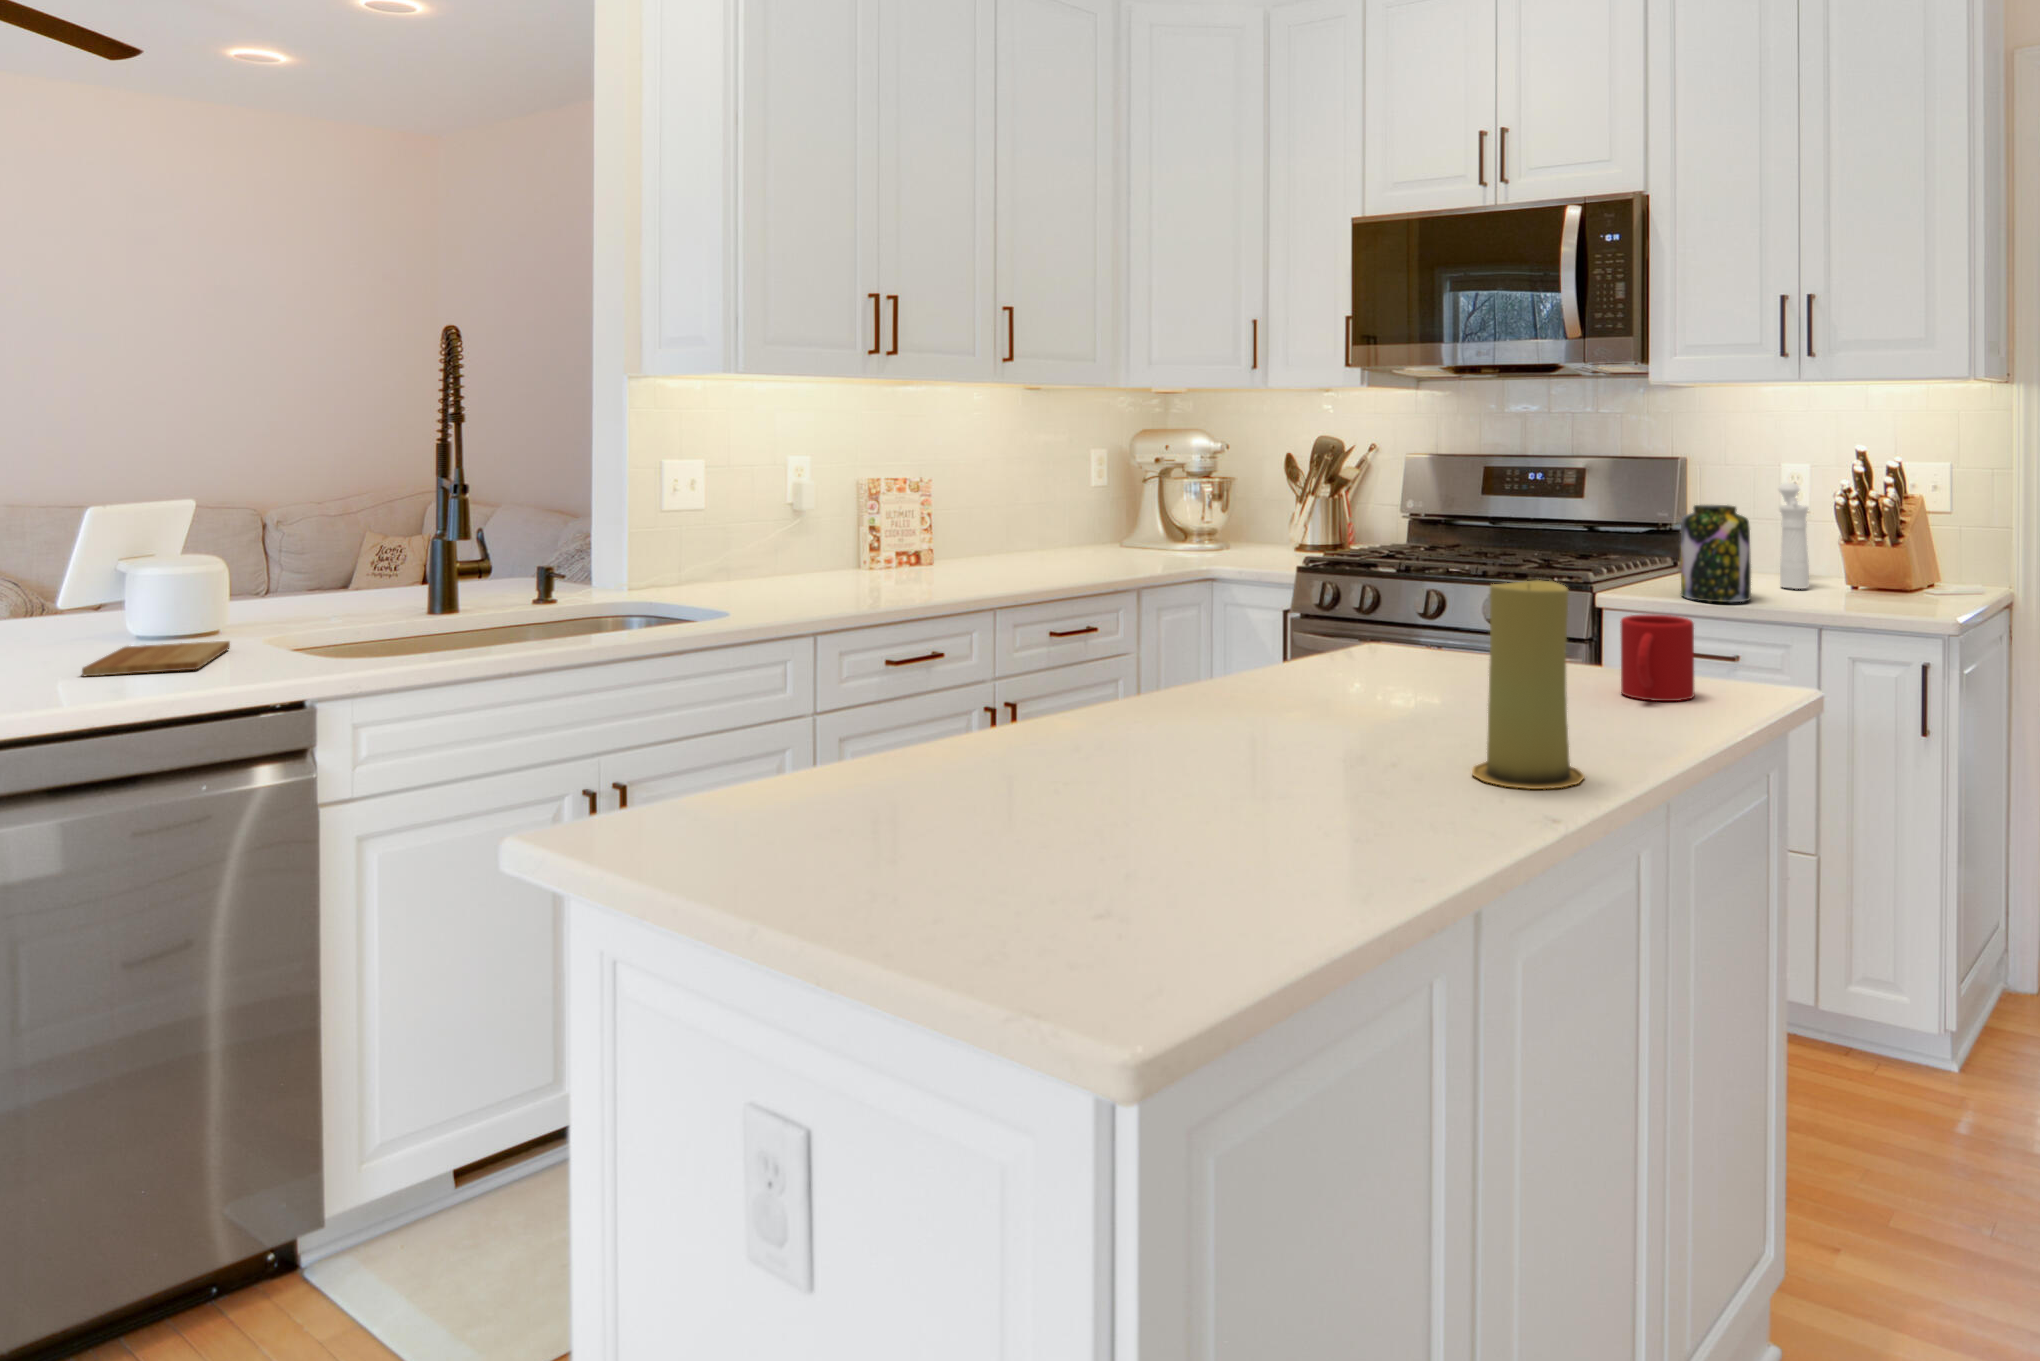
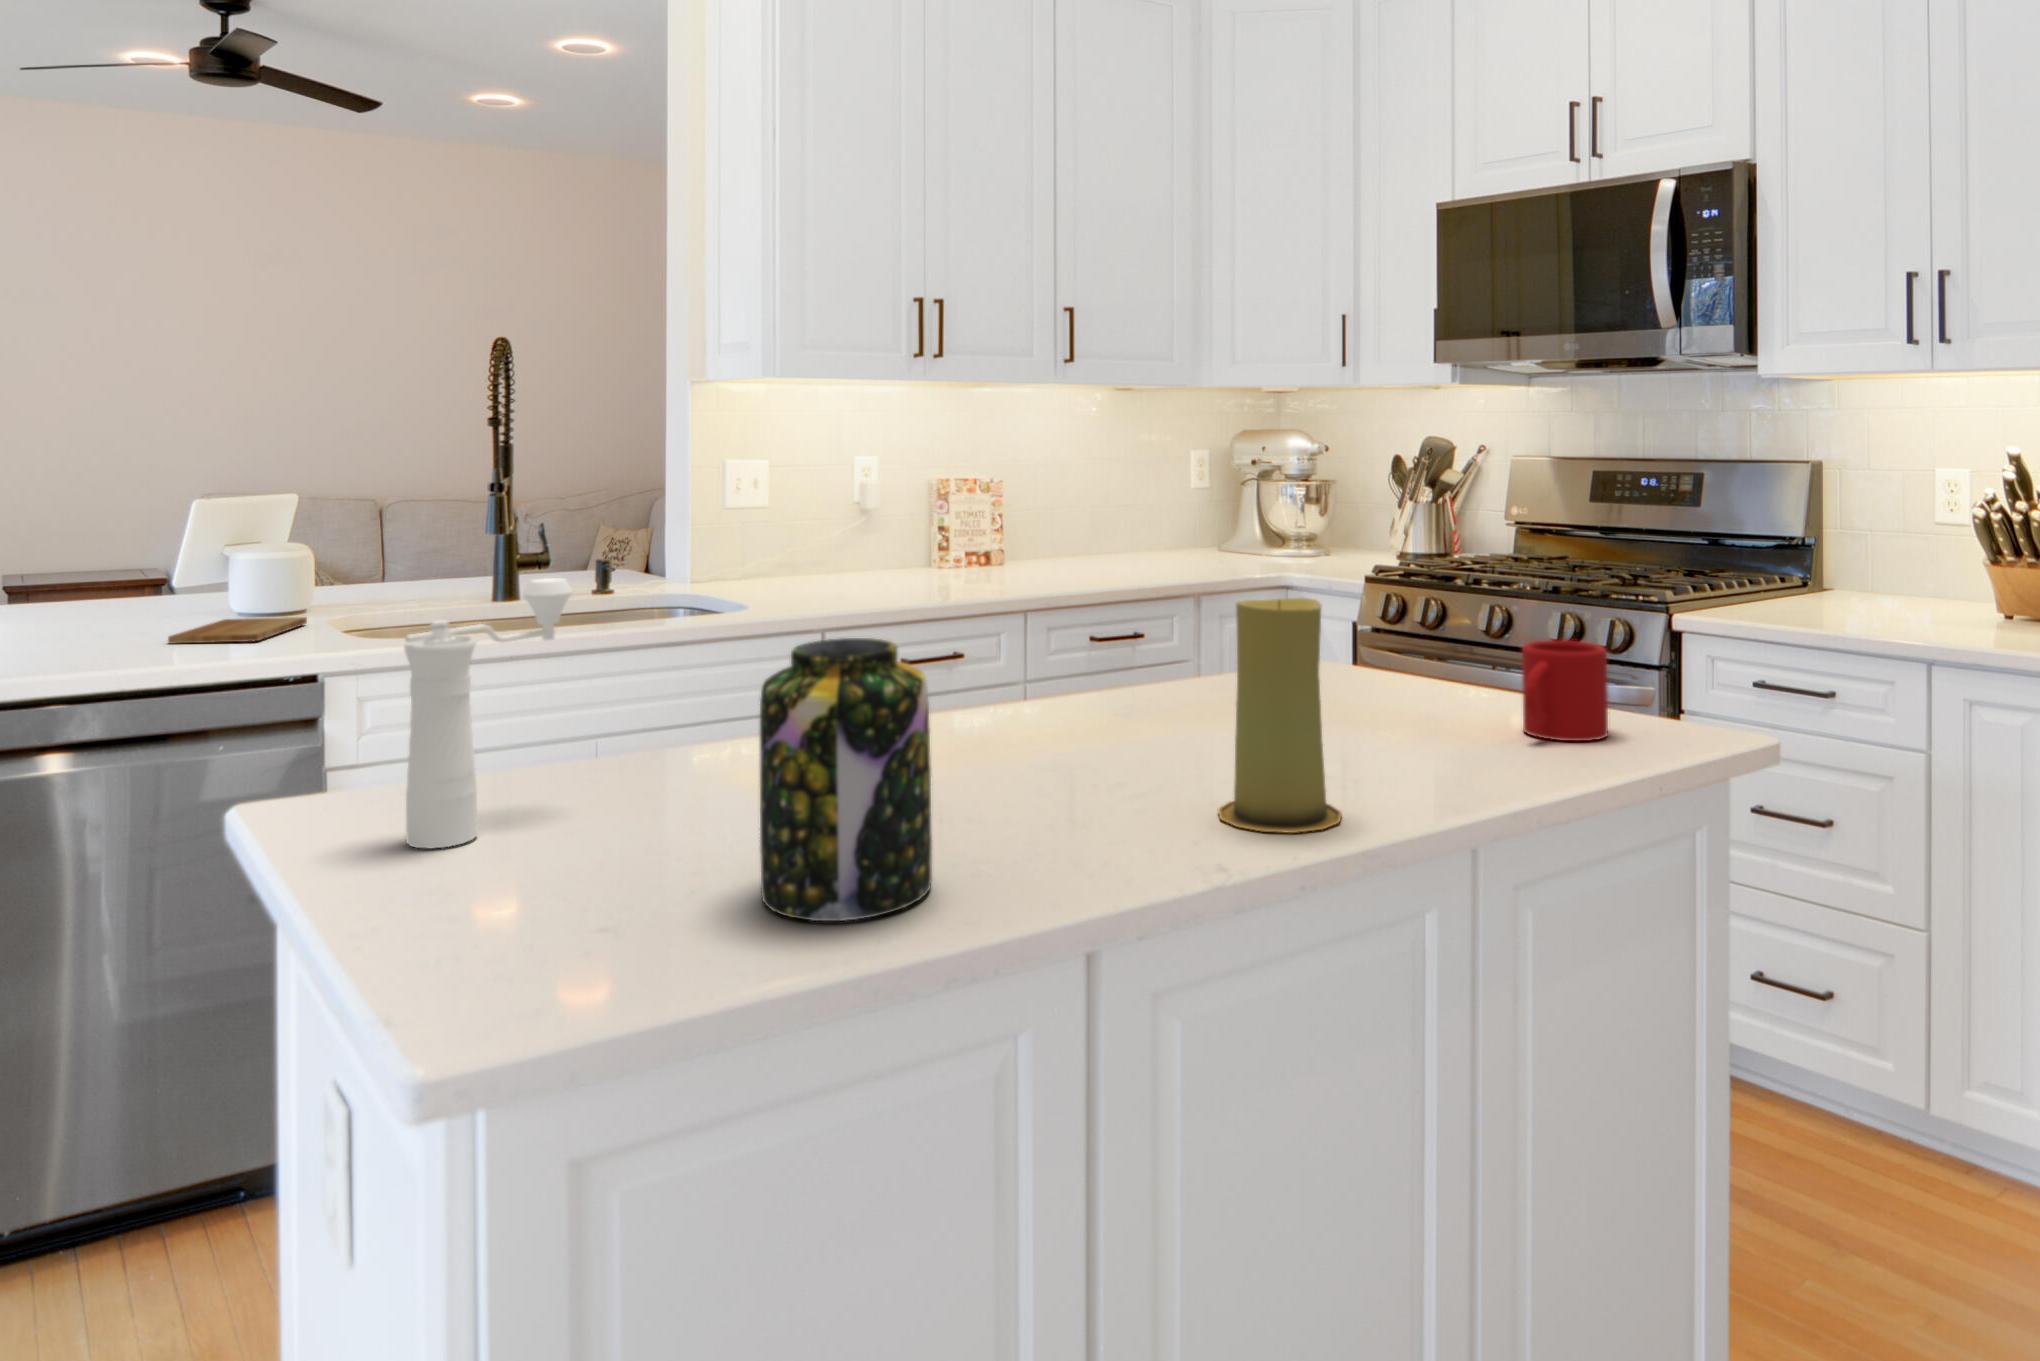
pepper mill: present [1779,483,1809,589] -> present [404,578,573,848]
jar: present [1681,505,1751,602] -> present [759,638,932,921]

